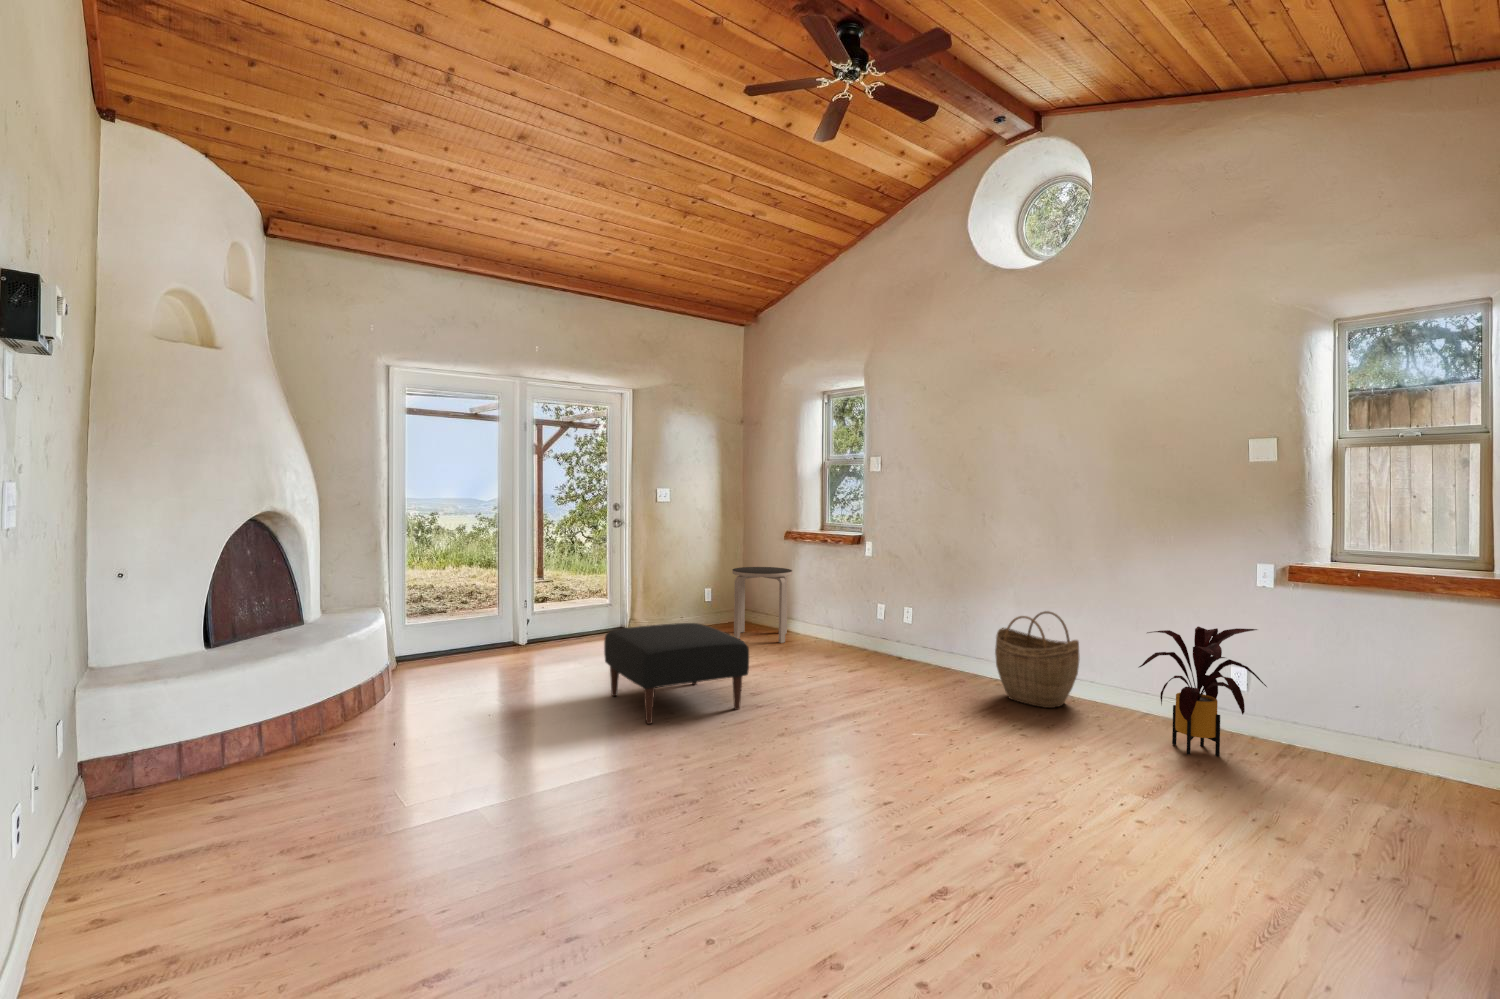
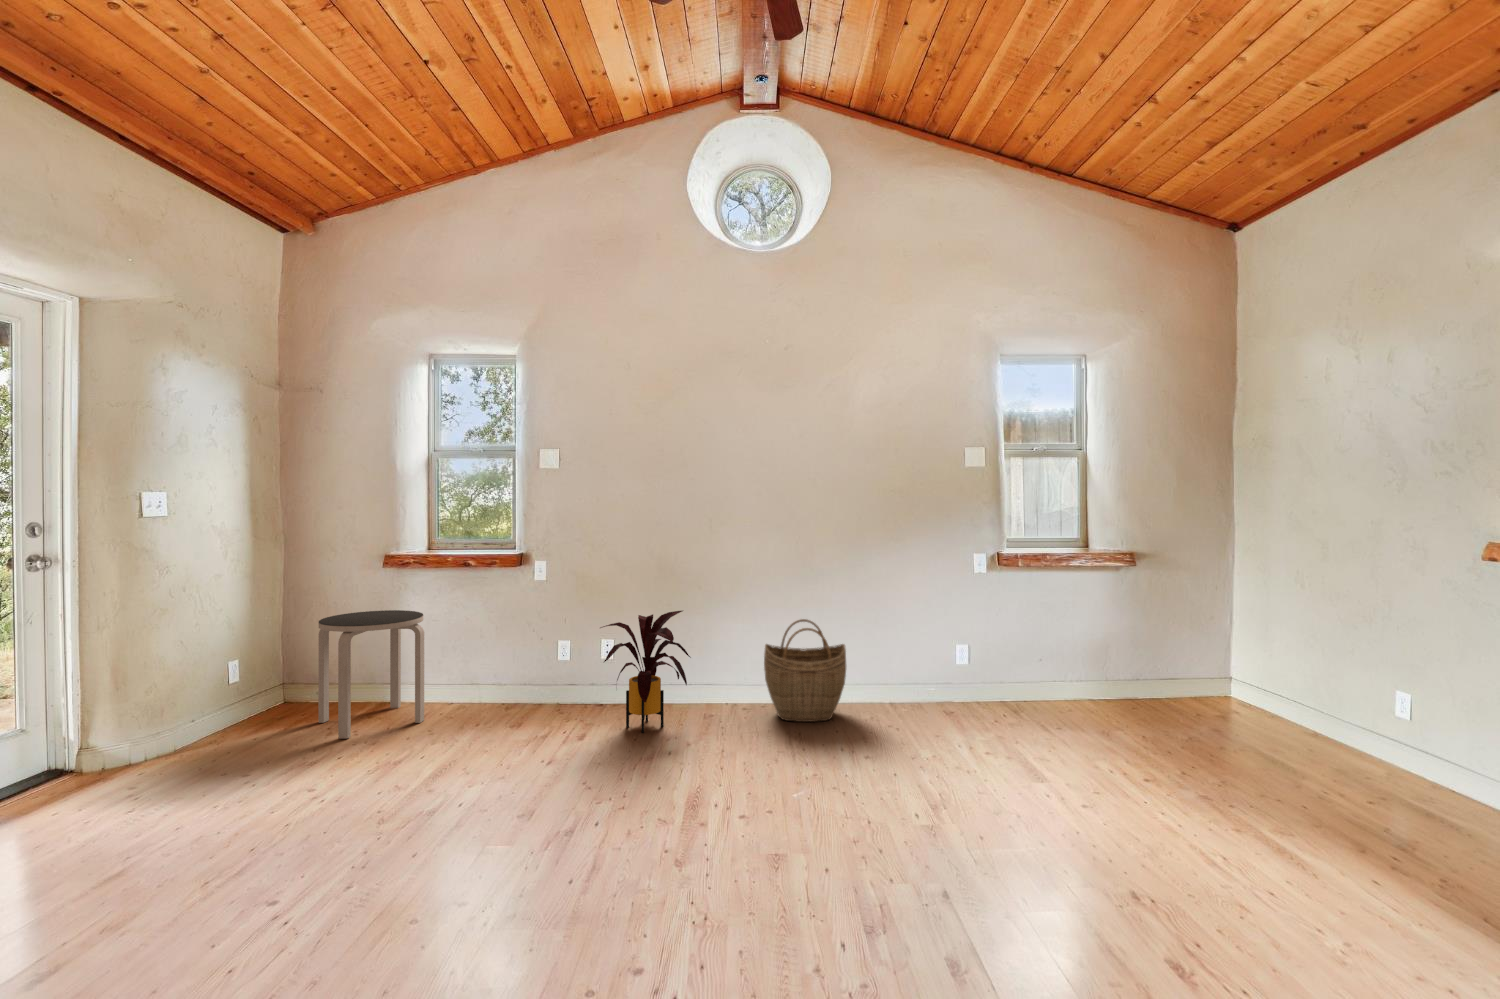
ottoman: present [604,623,749,724] -> none [267,726,572,942]
house plant: present [1139,626,1267,756] -> present [600,611,691,733]

